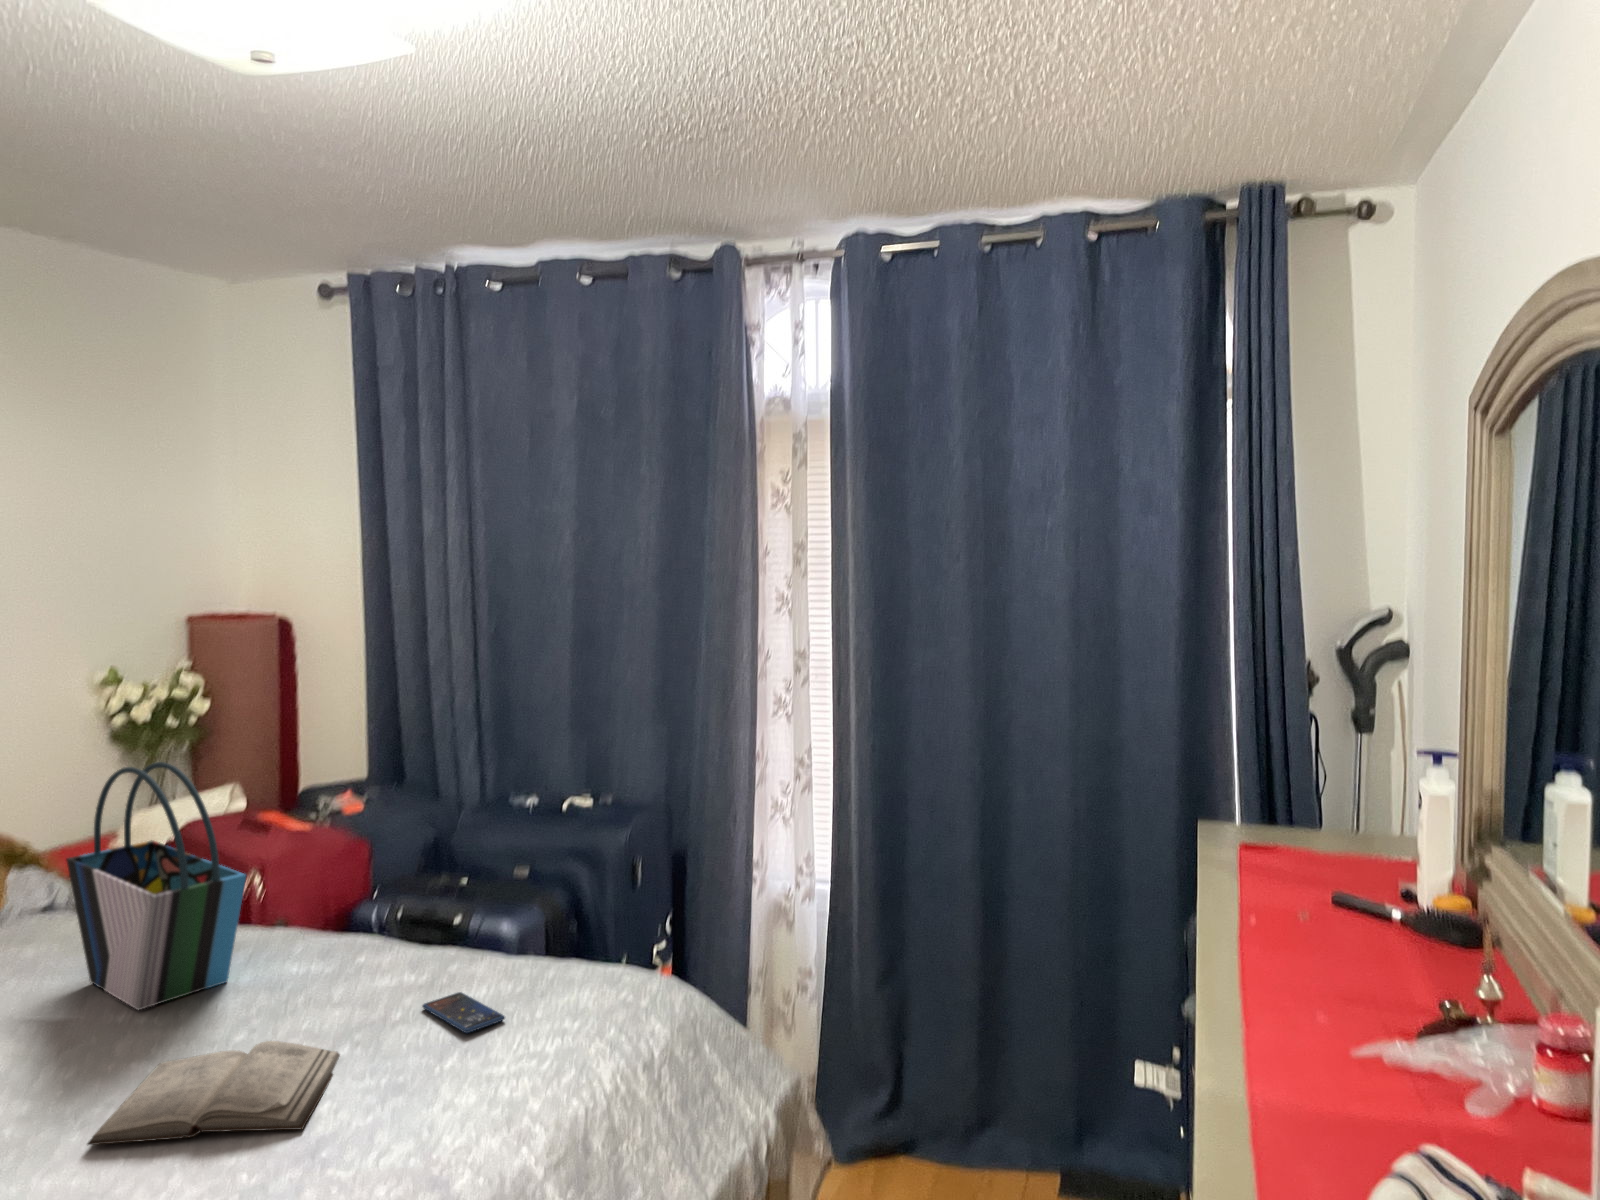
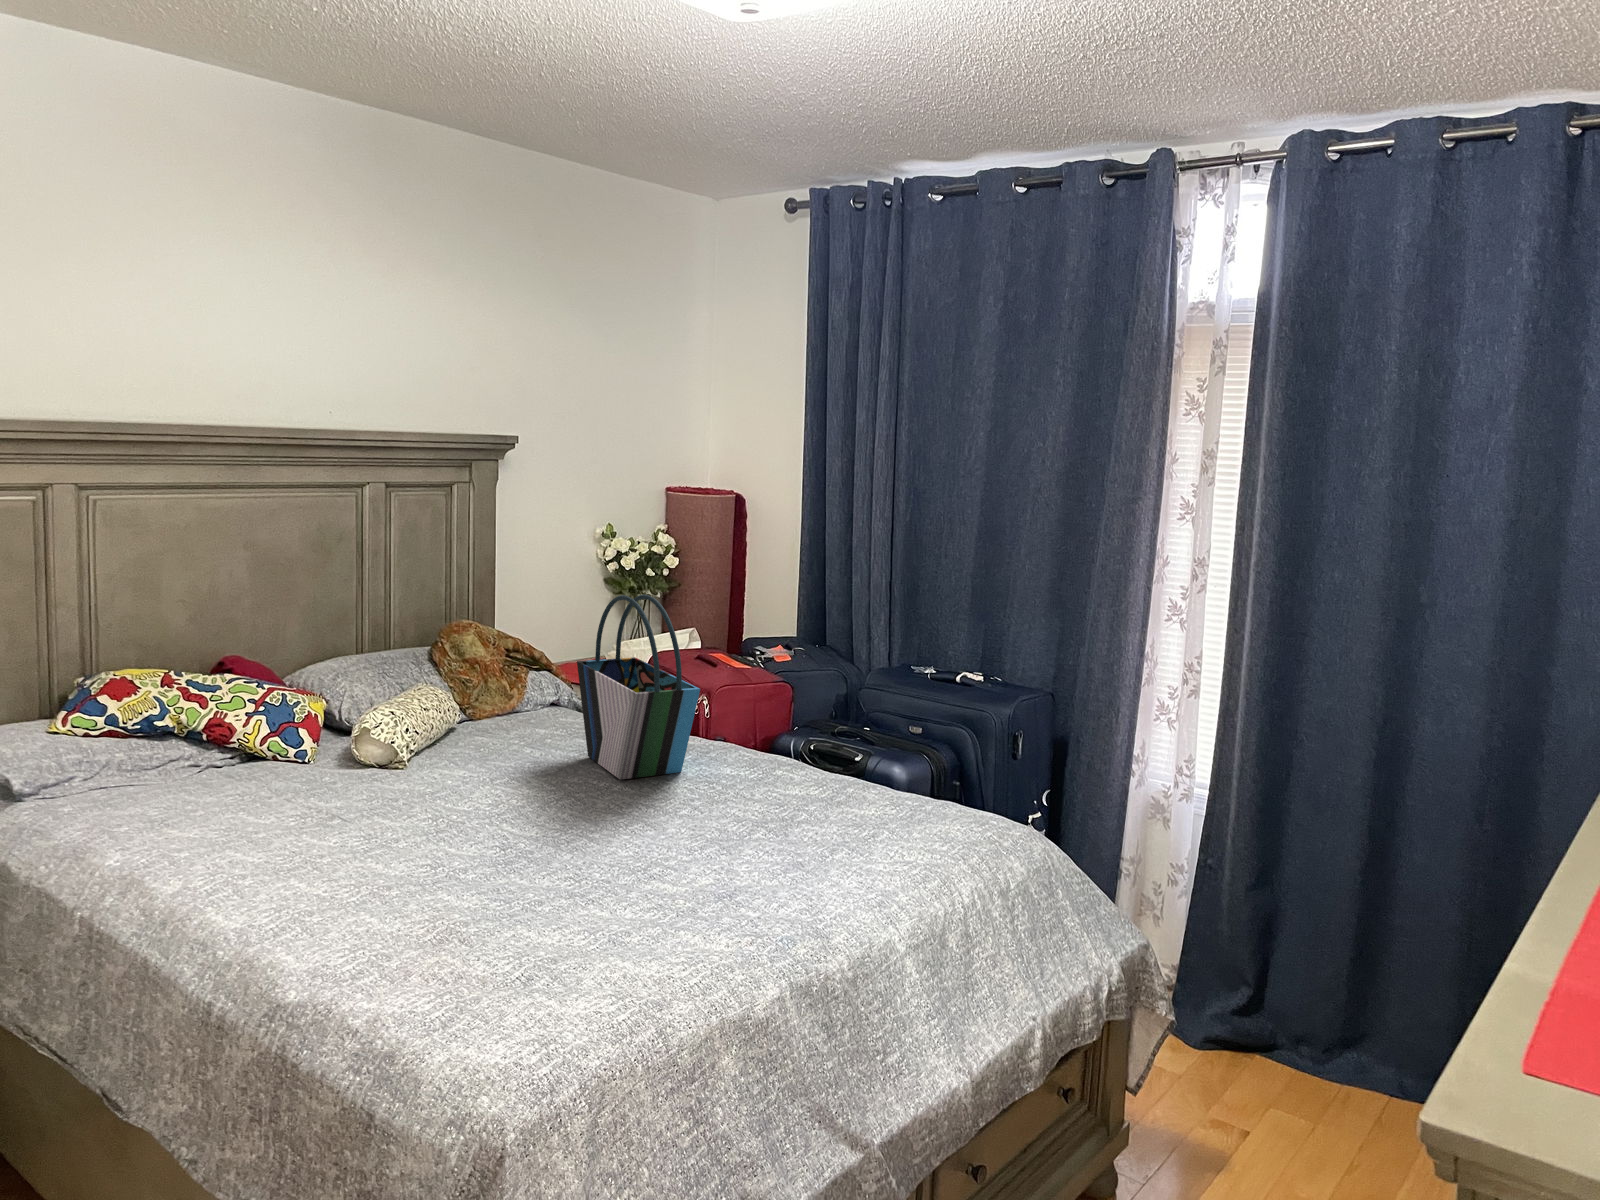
smartphone: present [422,992,505,1033] -> none [823,807,887,836]
diary: present [87,1041,340,1145] -> none [587,813,762,875]

